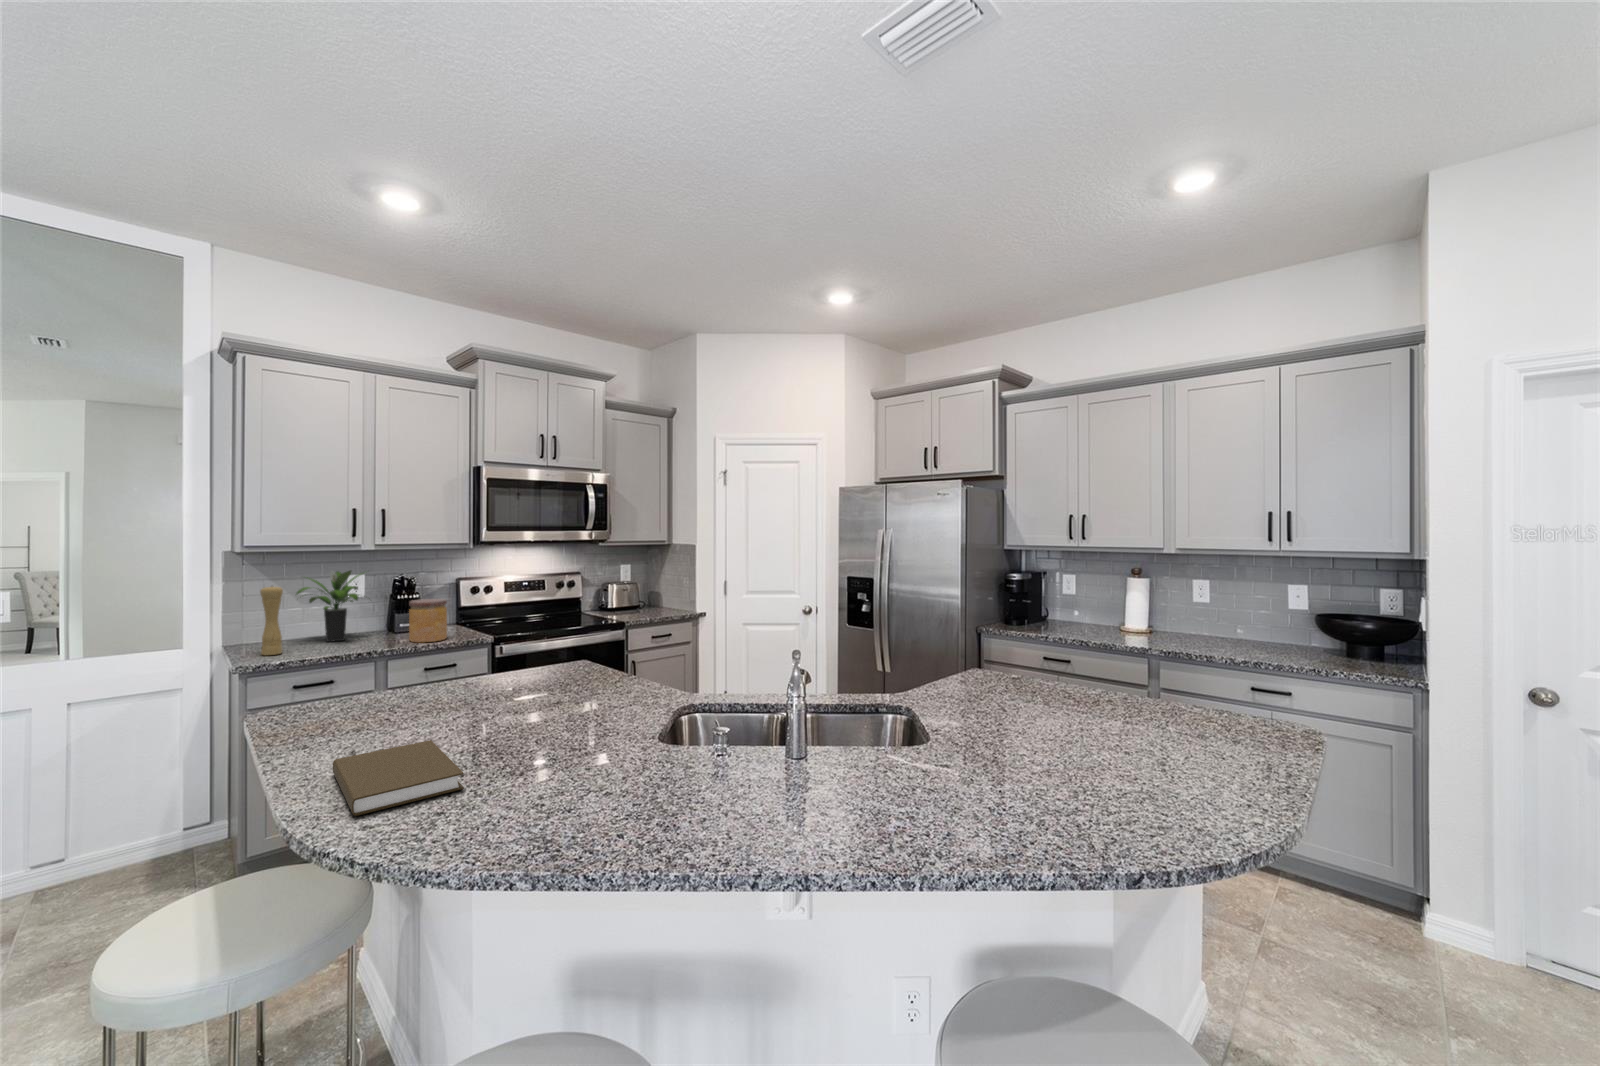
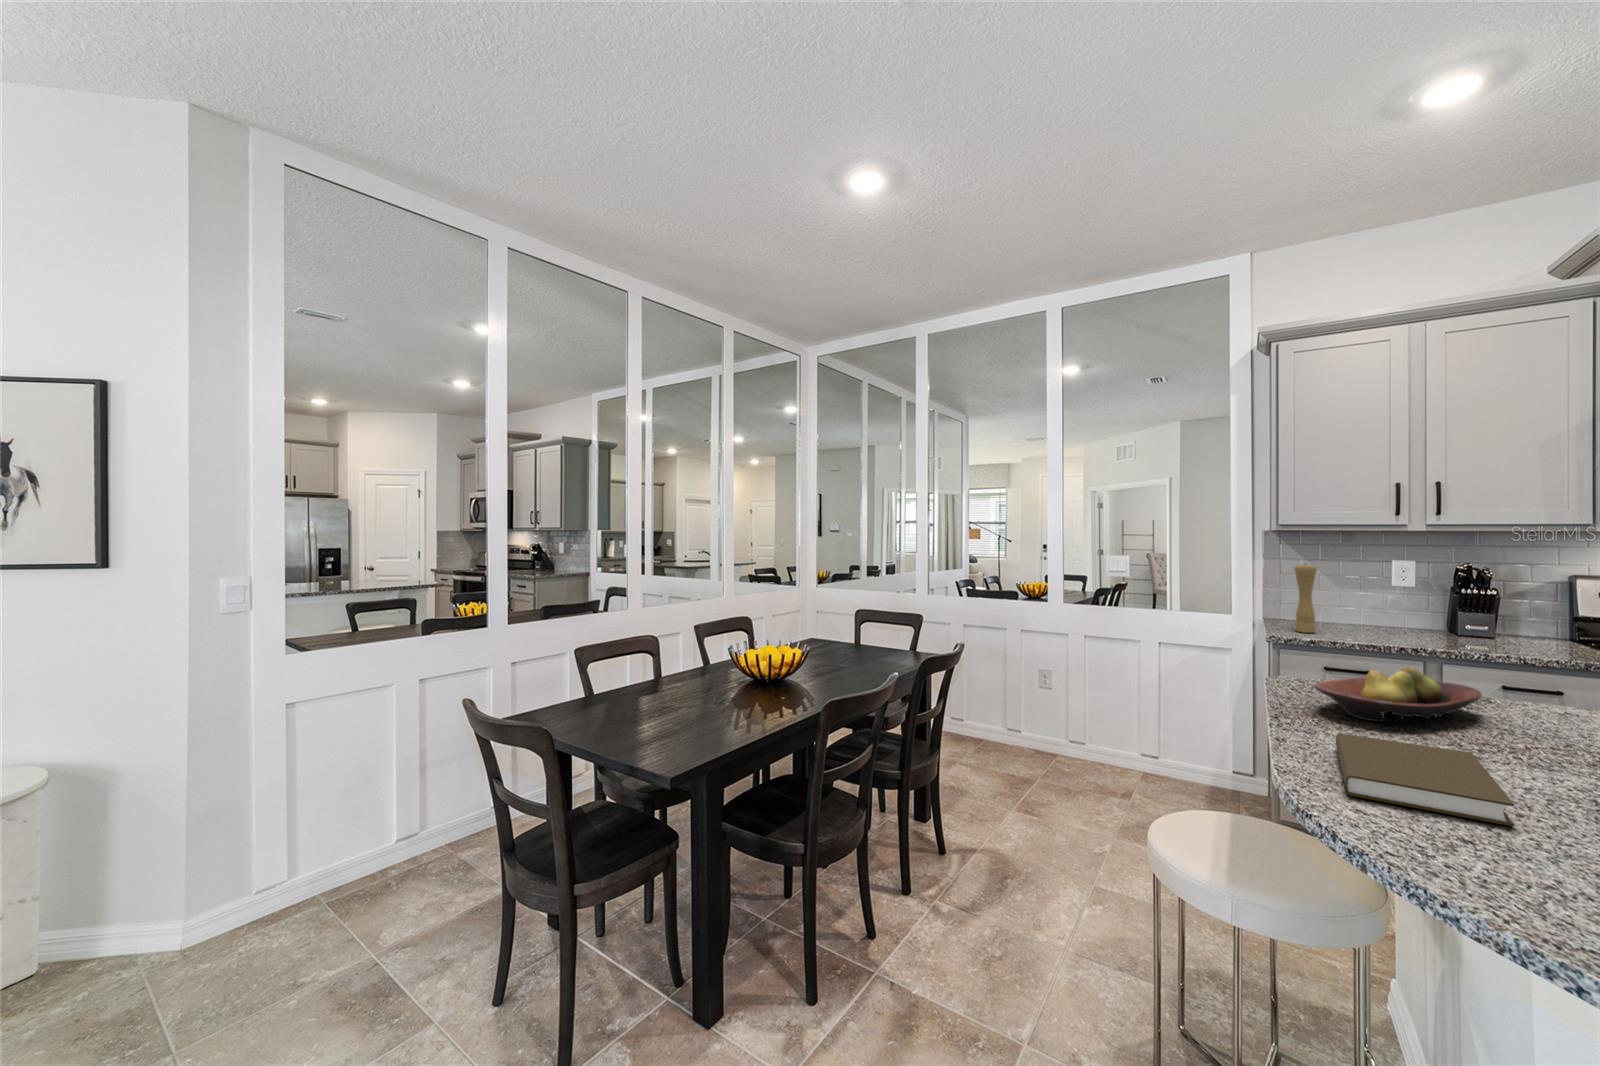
potted plant: present [296,571,361,642] -> none [1331,552,1424,632]
jar: present [409,599,447,643] -> none [1477,595,1542,653]
fruit bowl: none [304,678,428,736] -> present [1315,667,1482,722]

